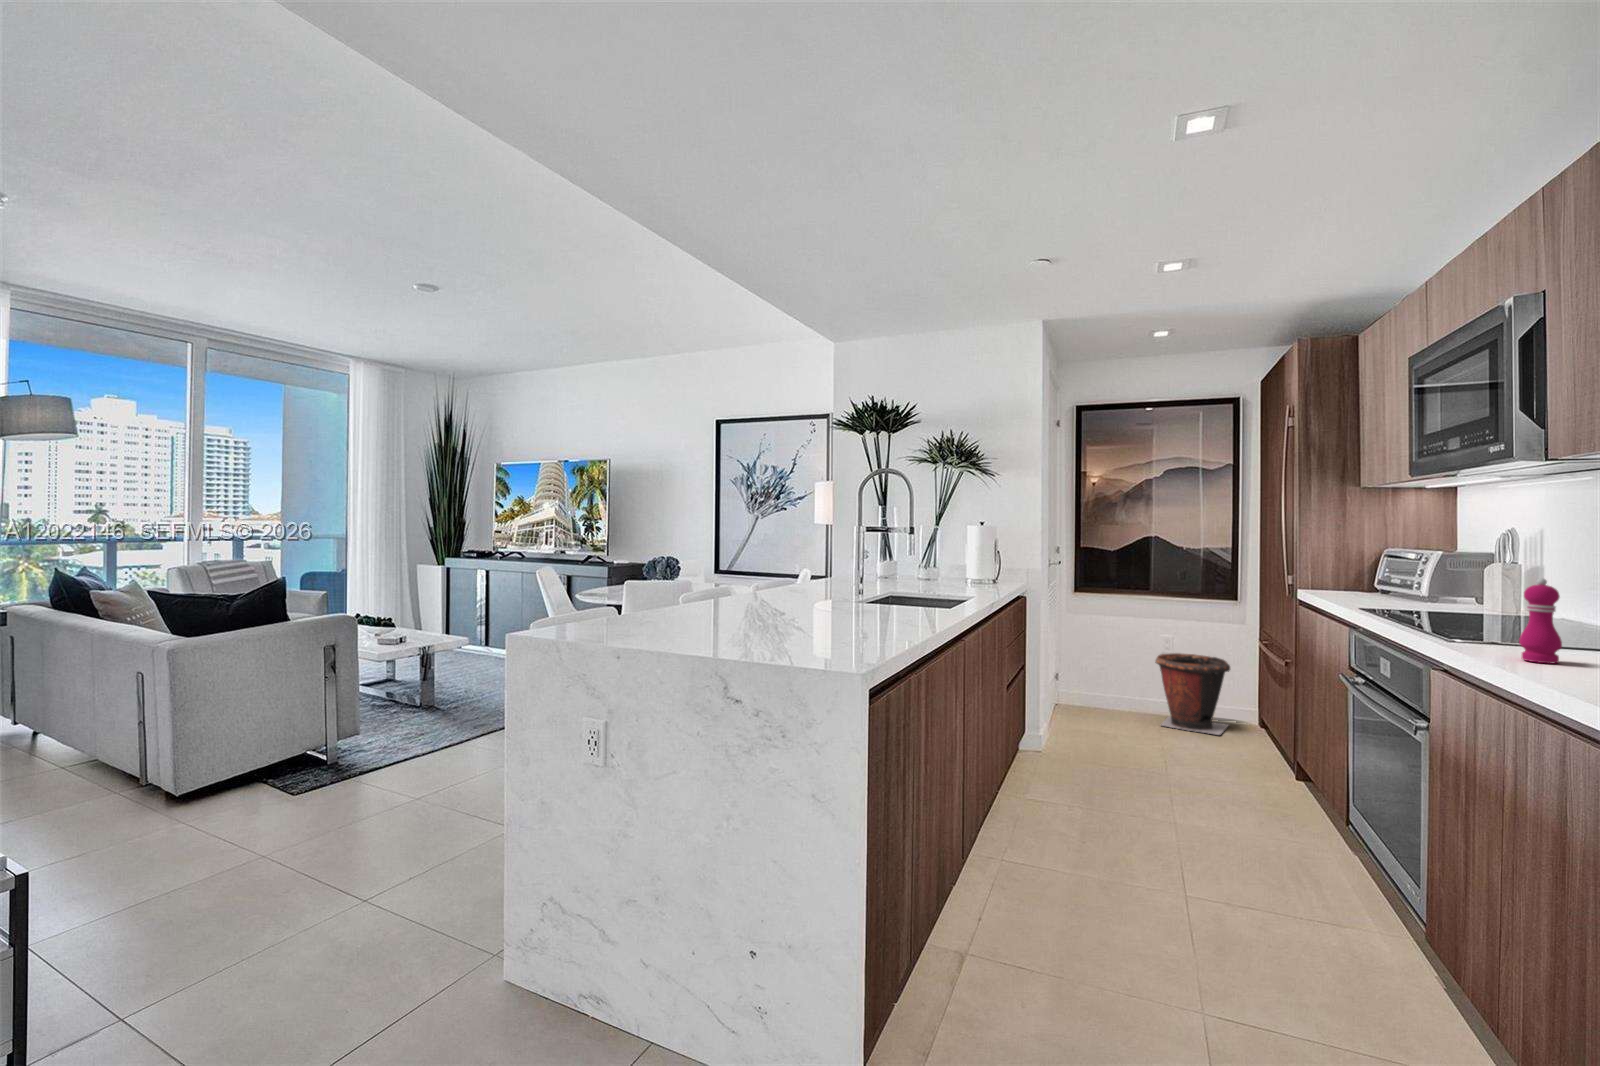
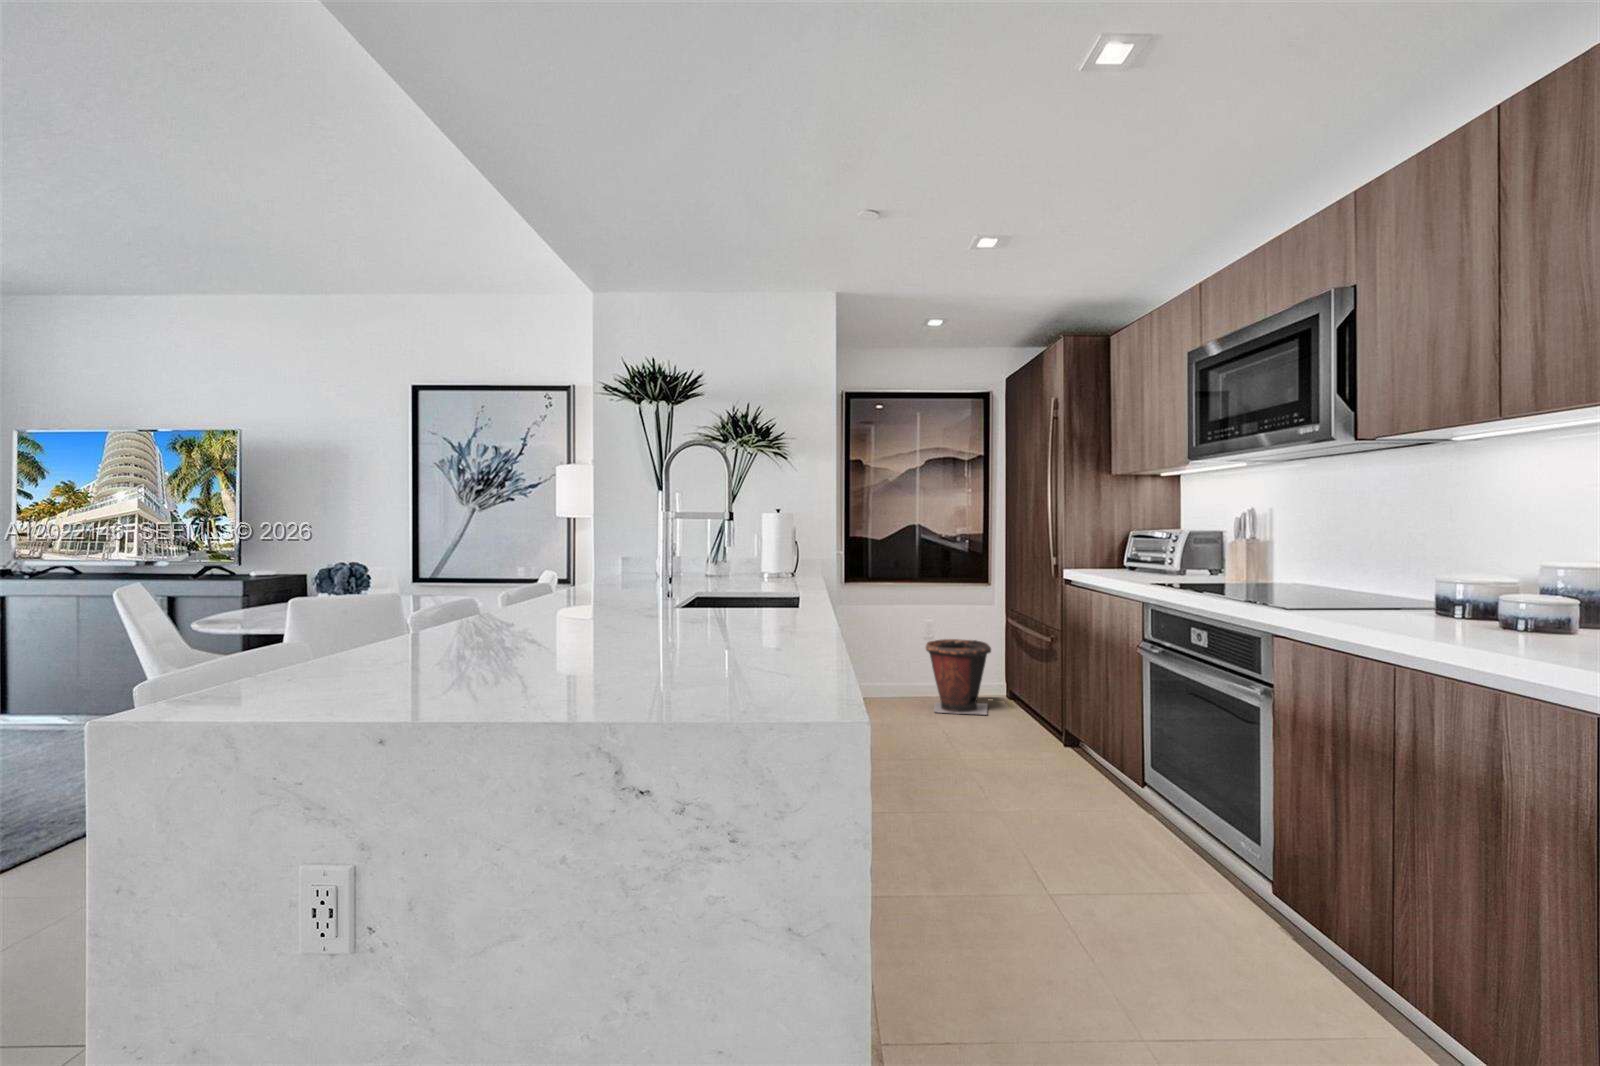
pepper mill: present [1519,578,1562,663] -> none [1356,541,1389,615]

